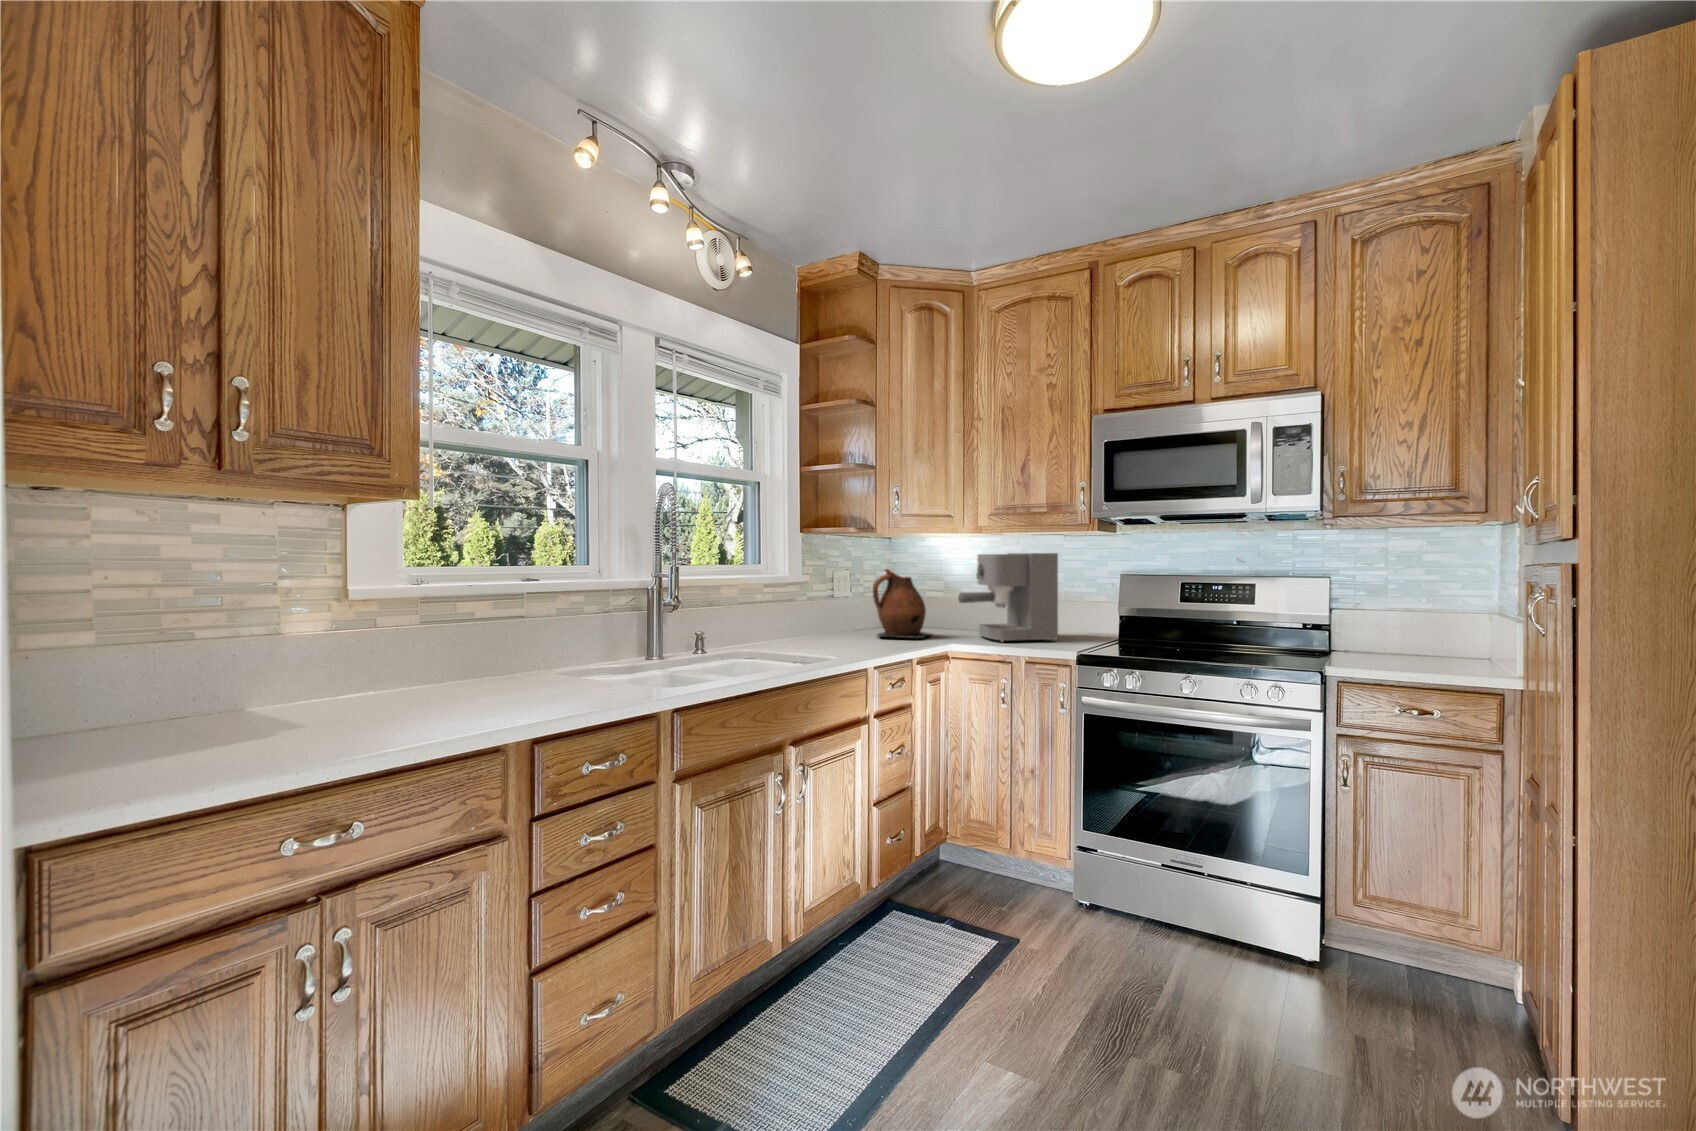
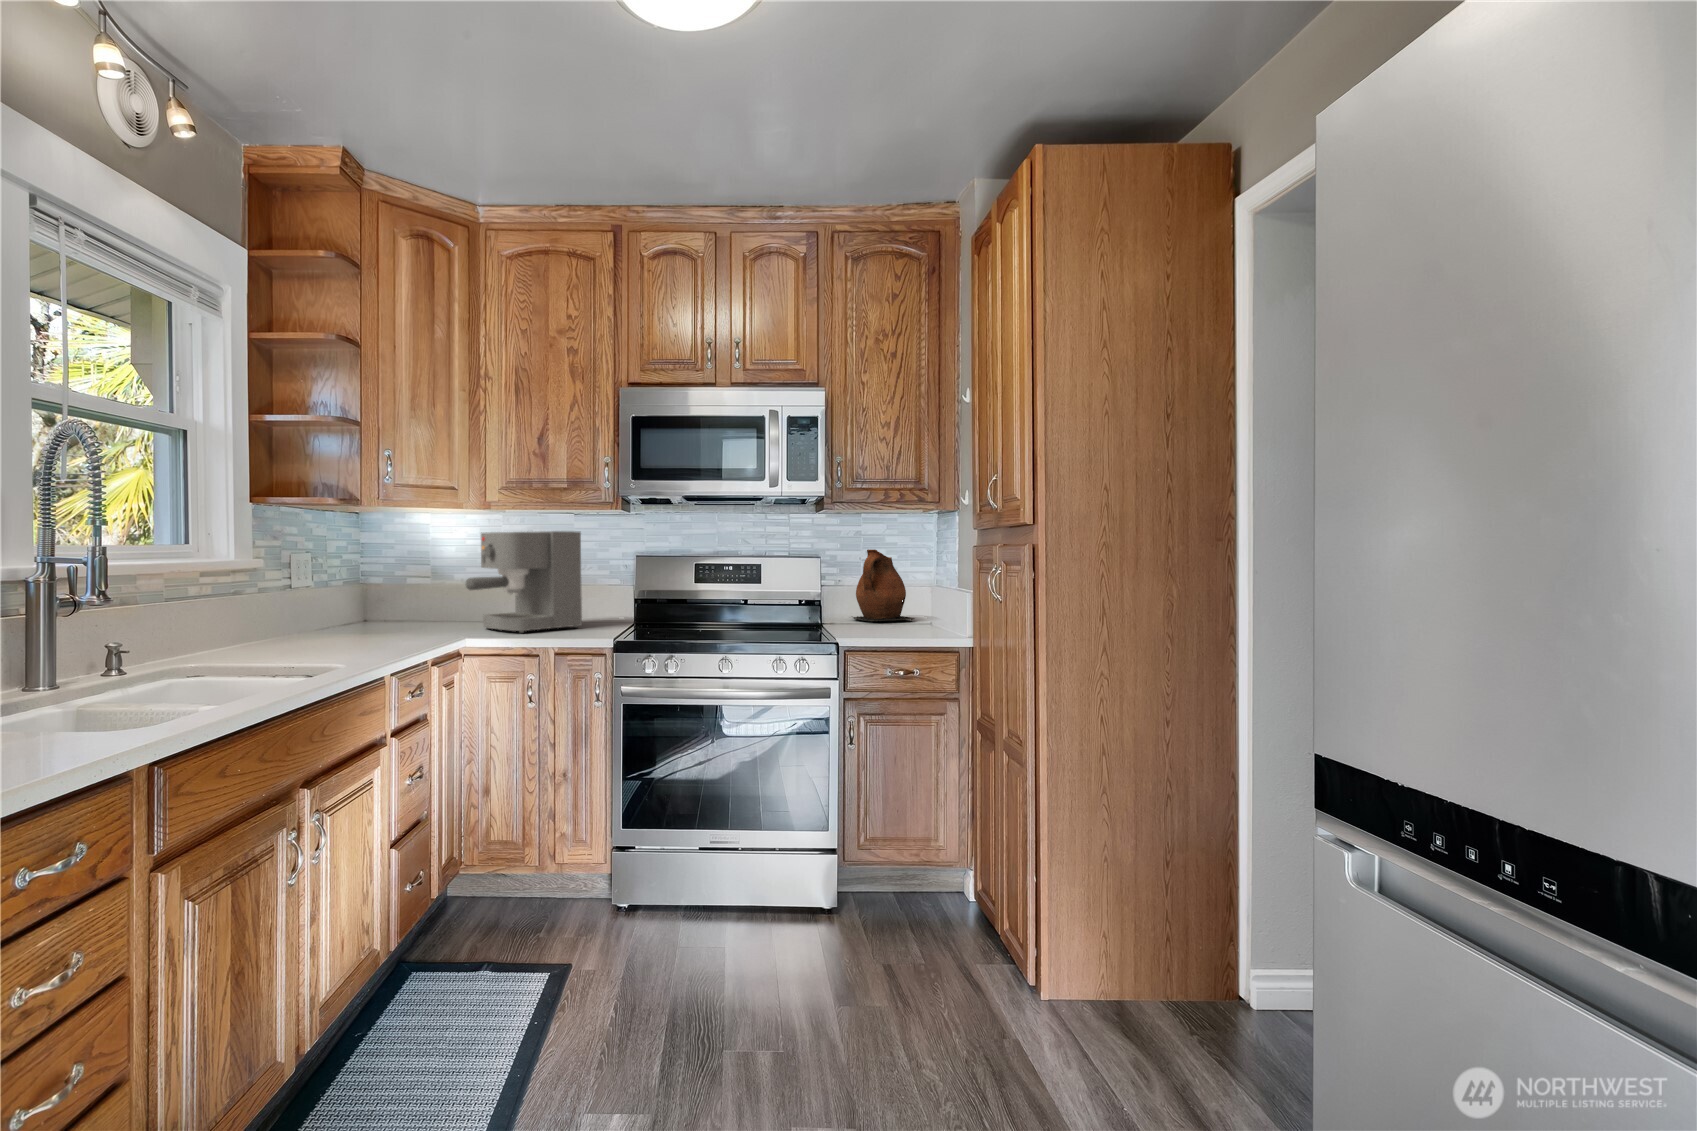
ceramic pitcher: present [873,569,932,639] -> present [853,550,915,621]

